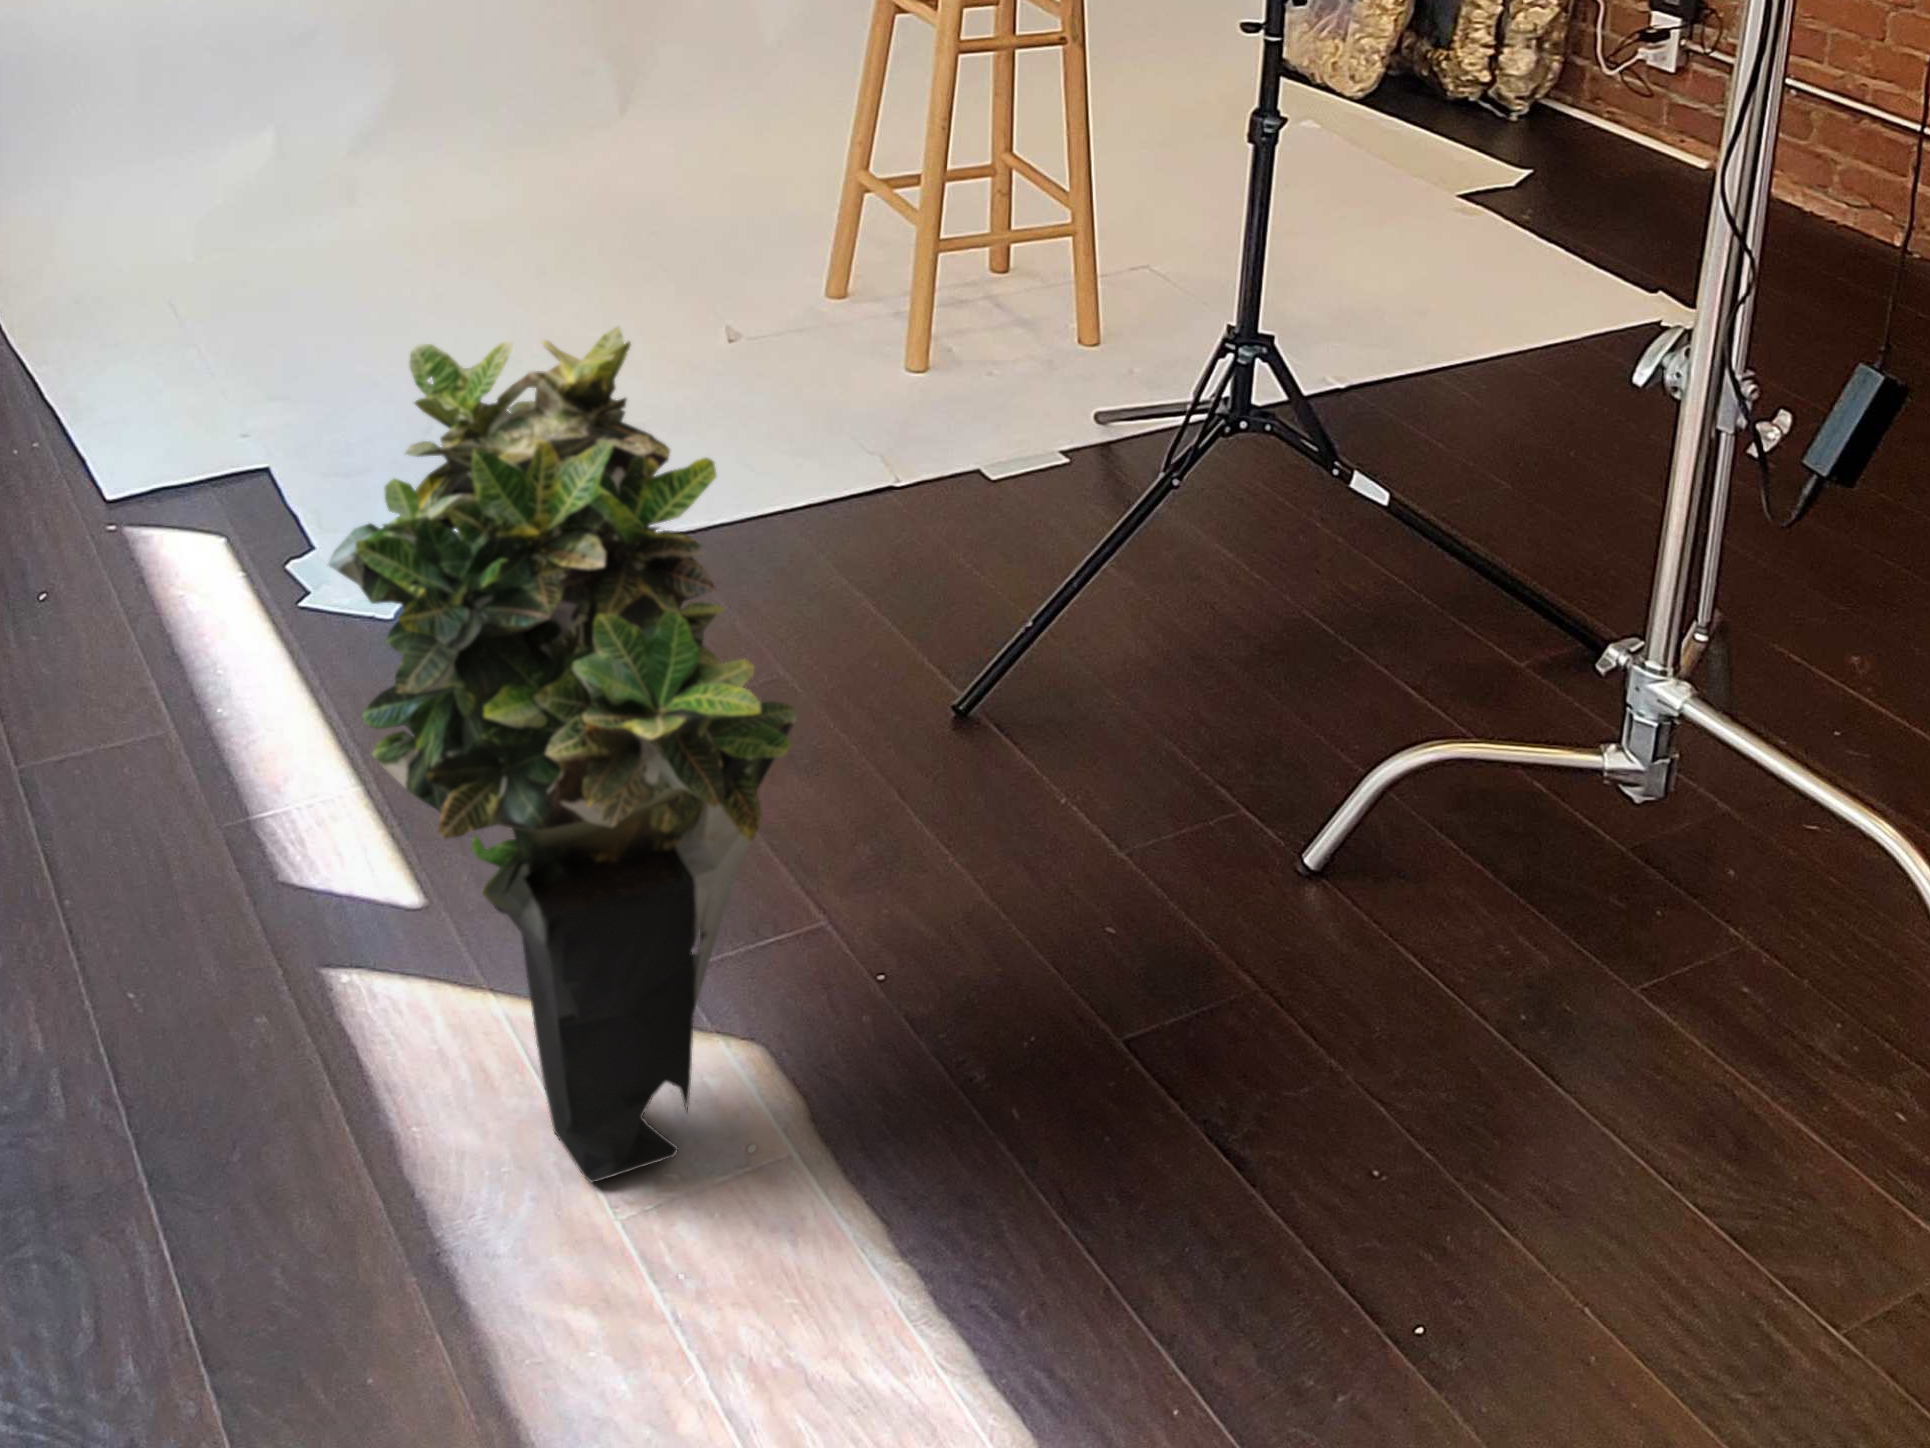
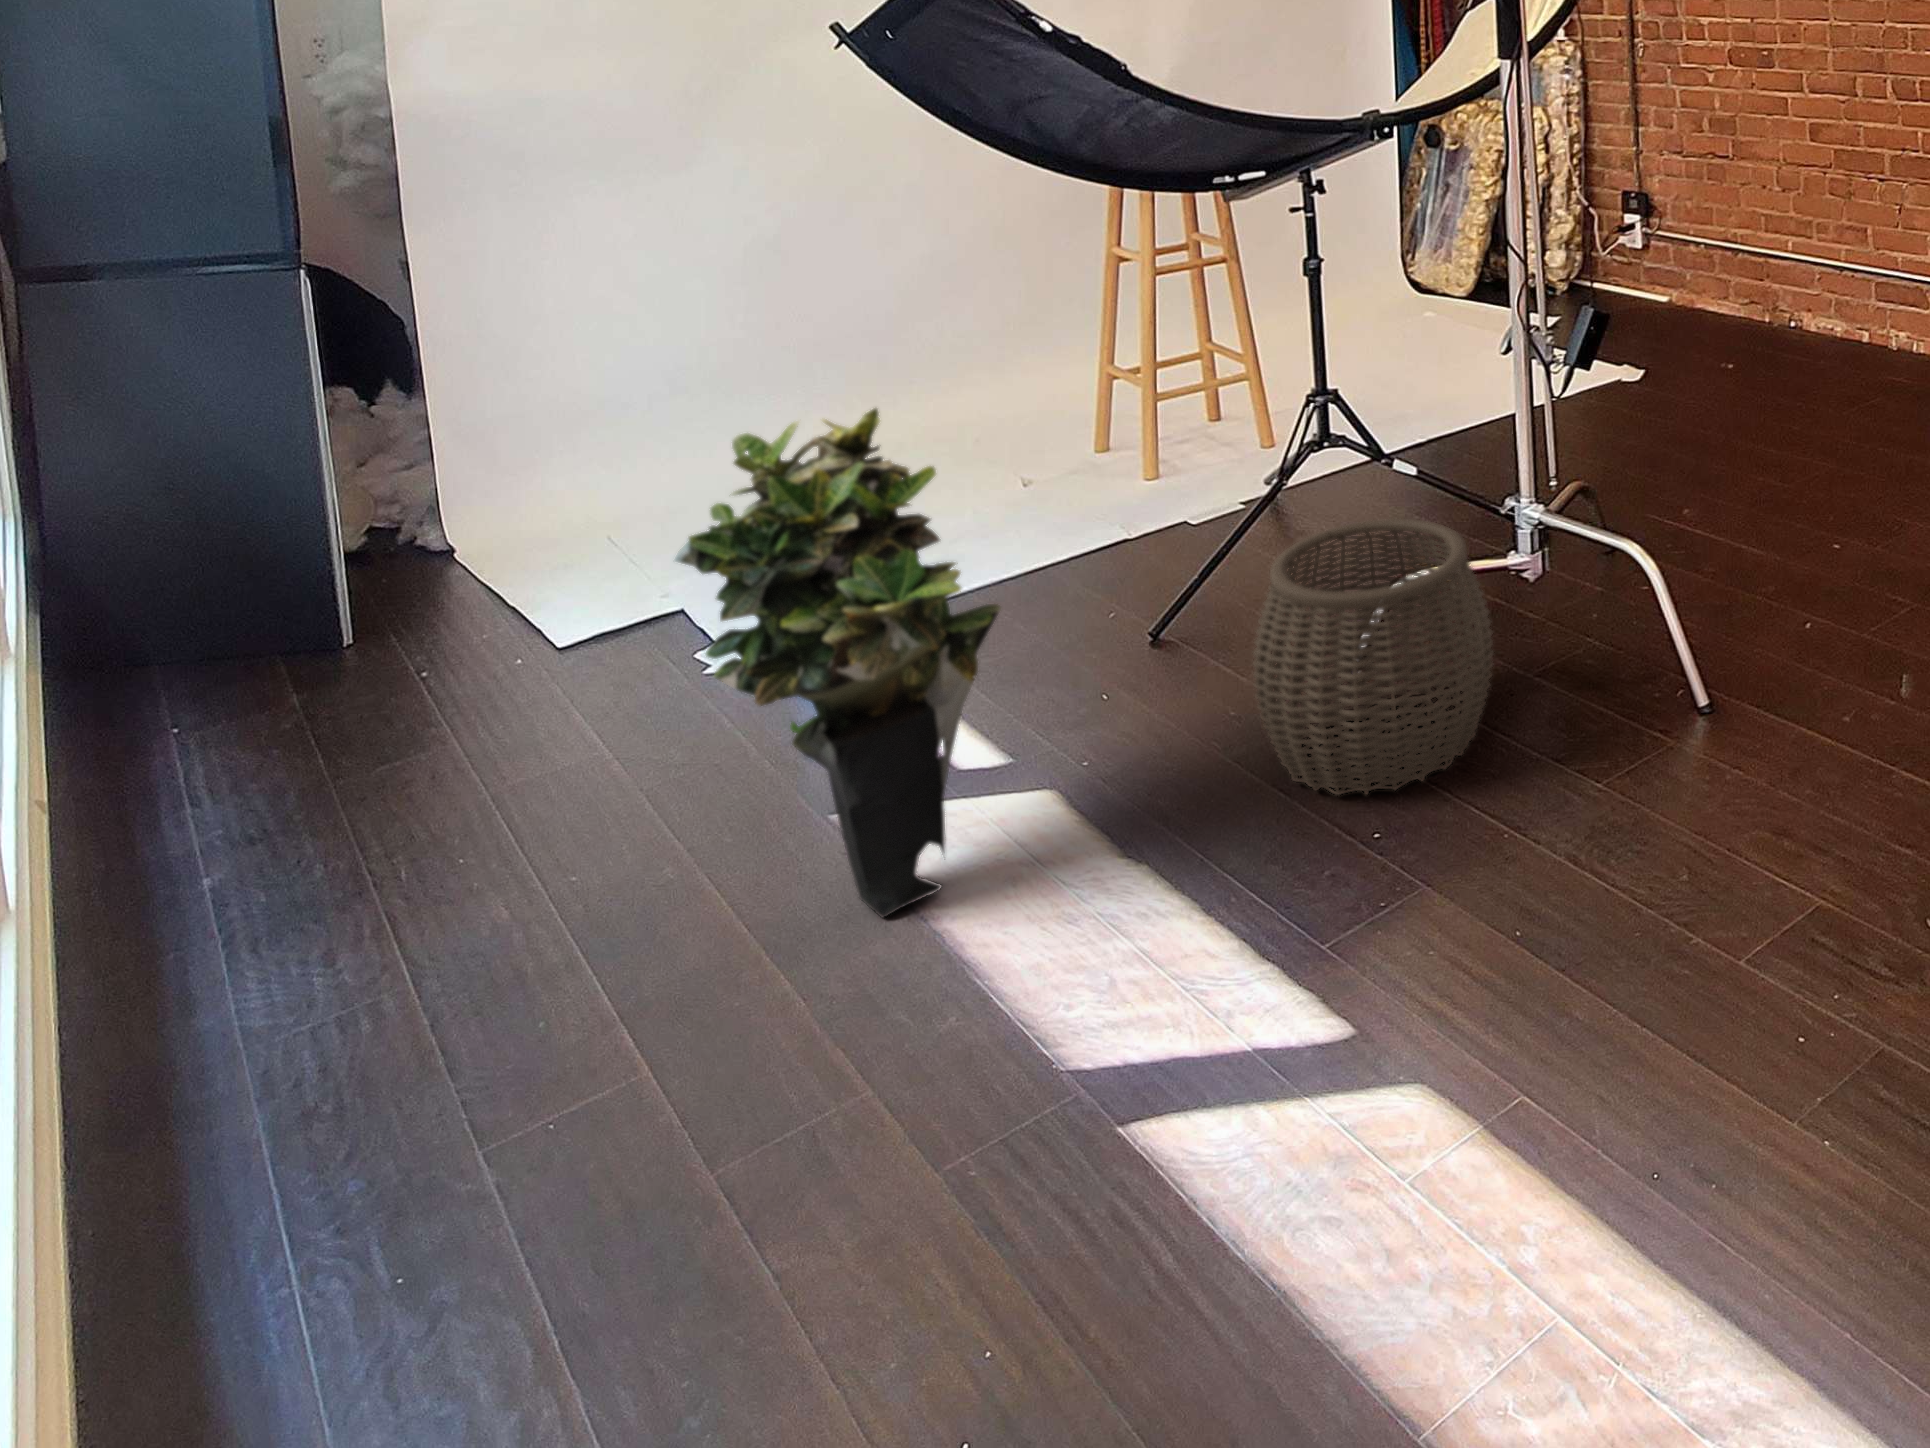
woven basket: none [1171,654,1606,1171] -> present [1253,519,1493,795]

